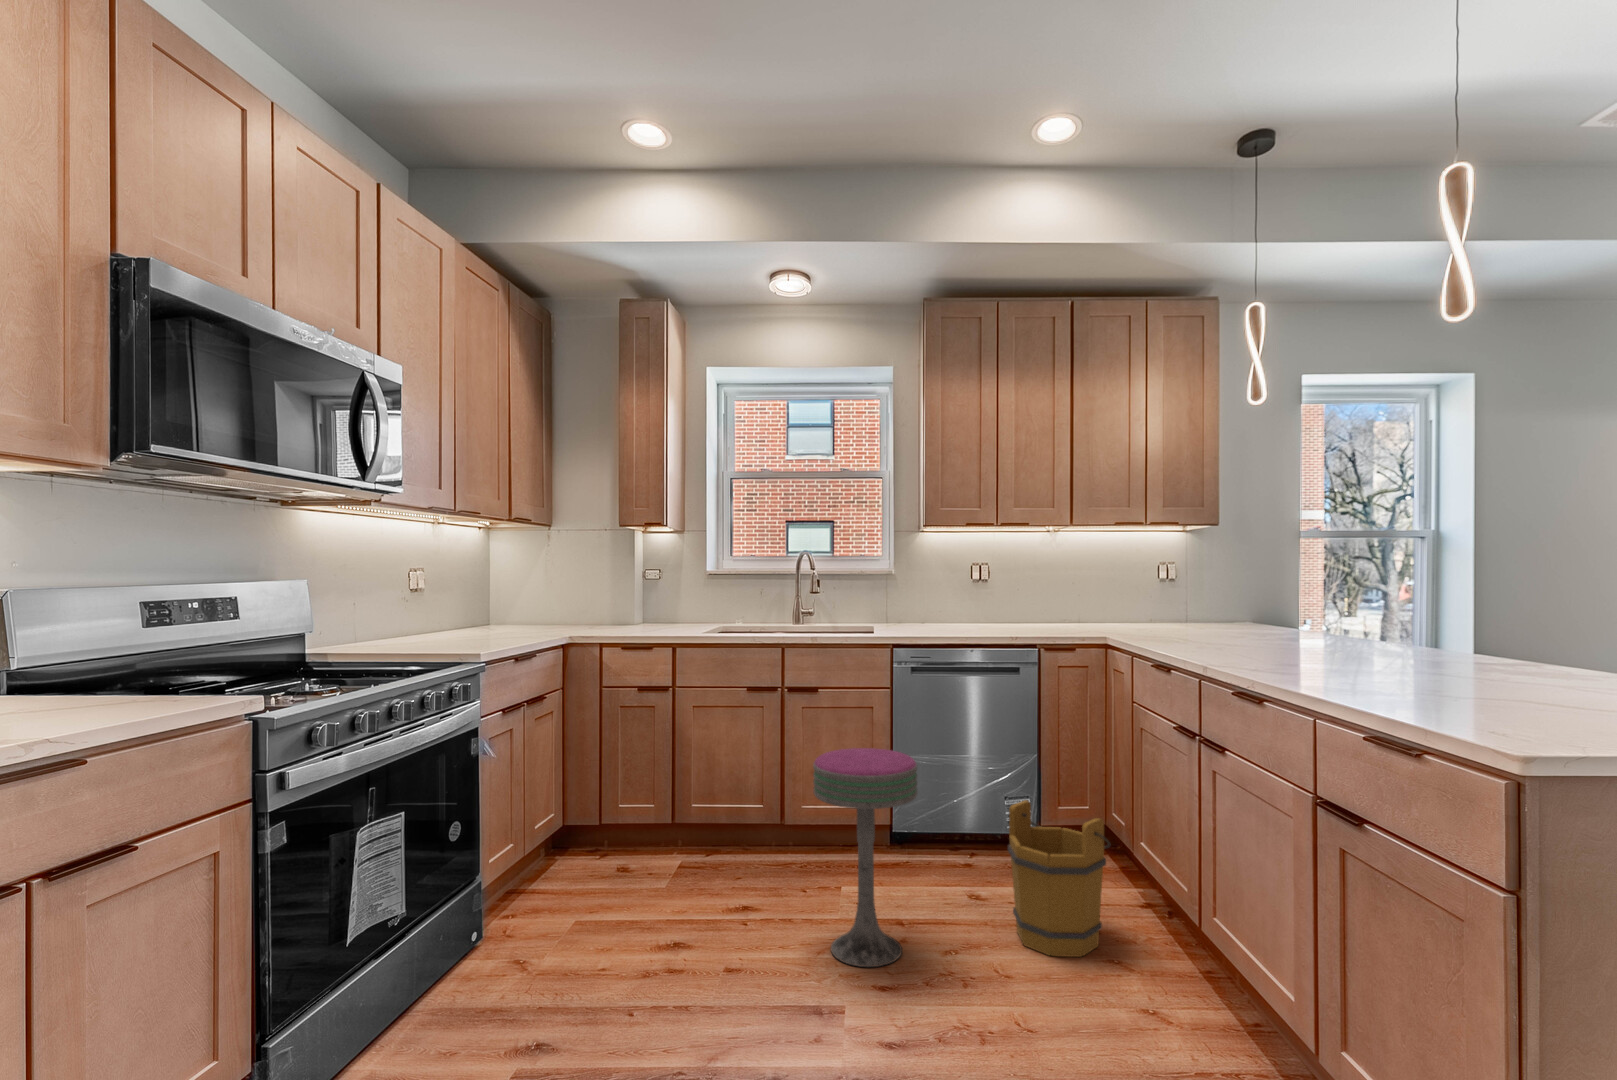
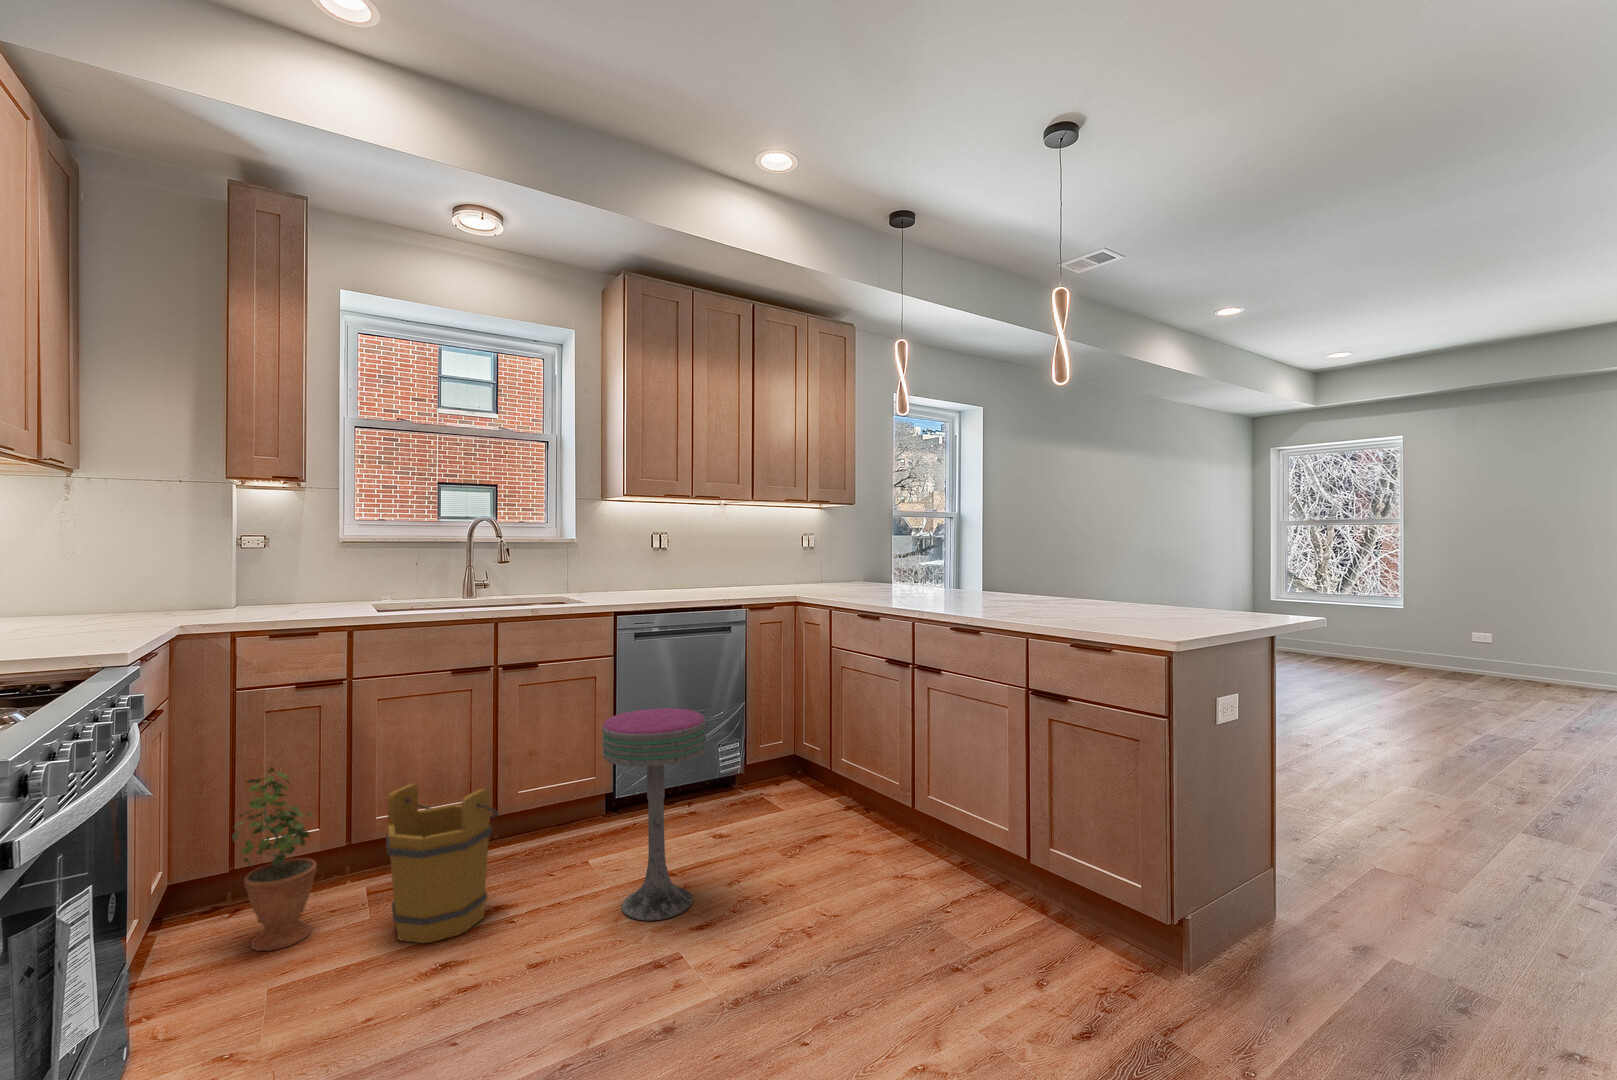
potted plant: none [557,750,616,898] -> present [232,767,317,951]
bucket: present [1008,800,1110,957] -> present [386,784,499,943]

